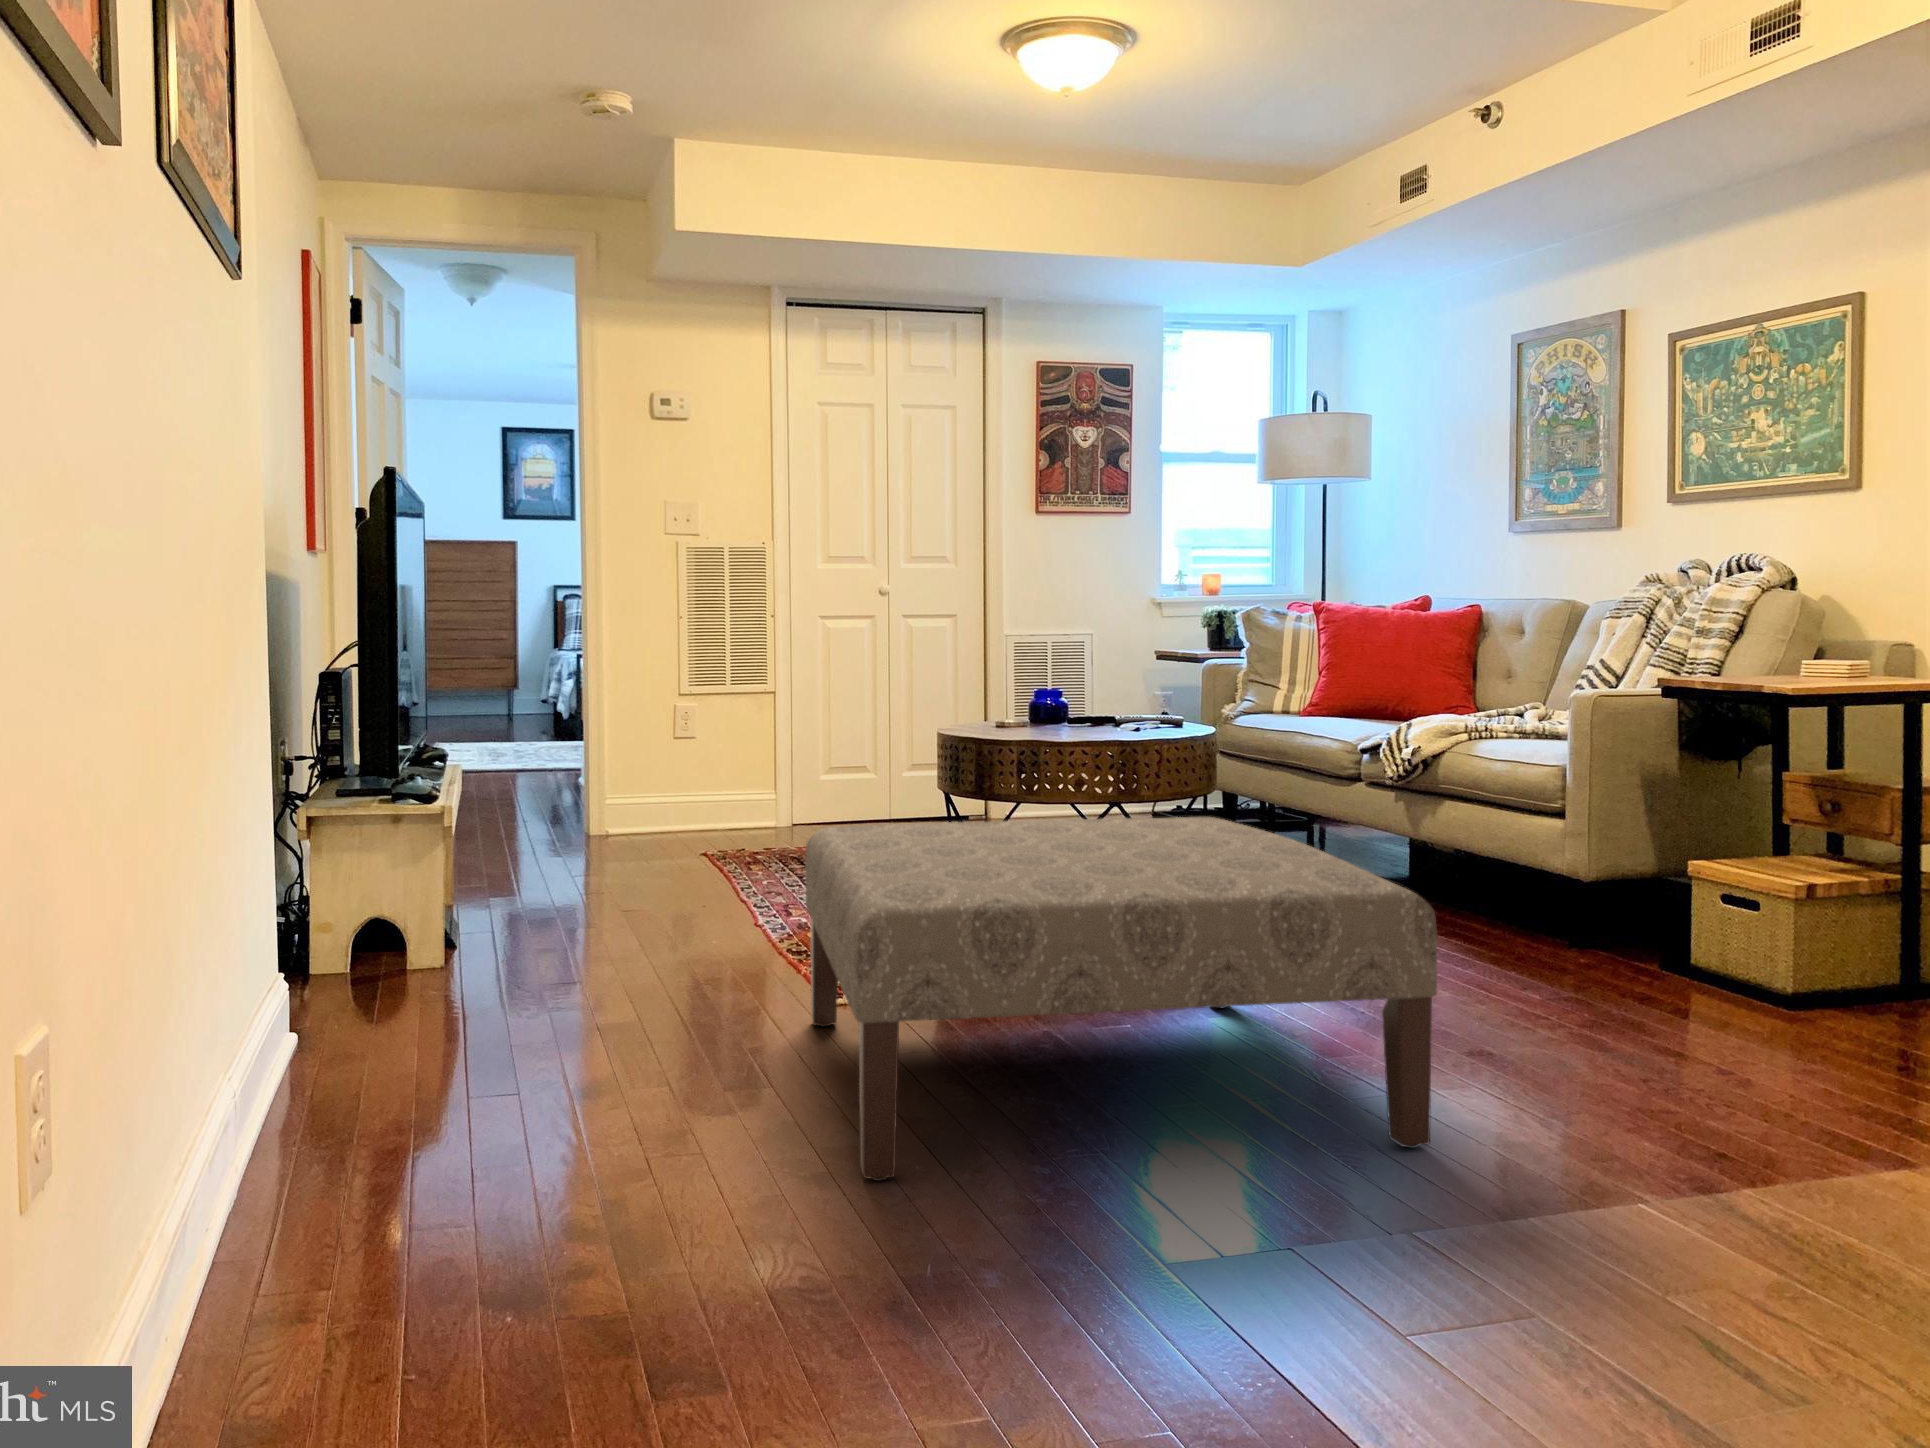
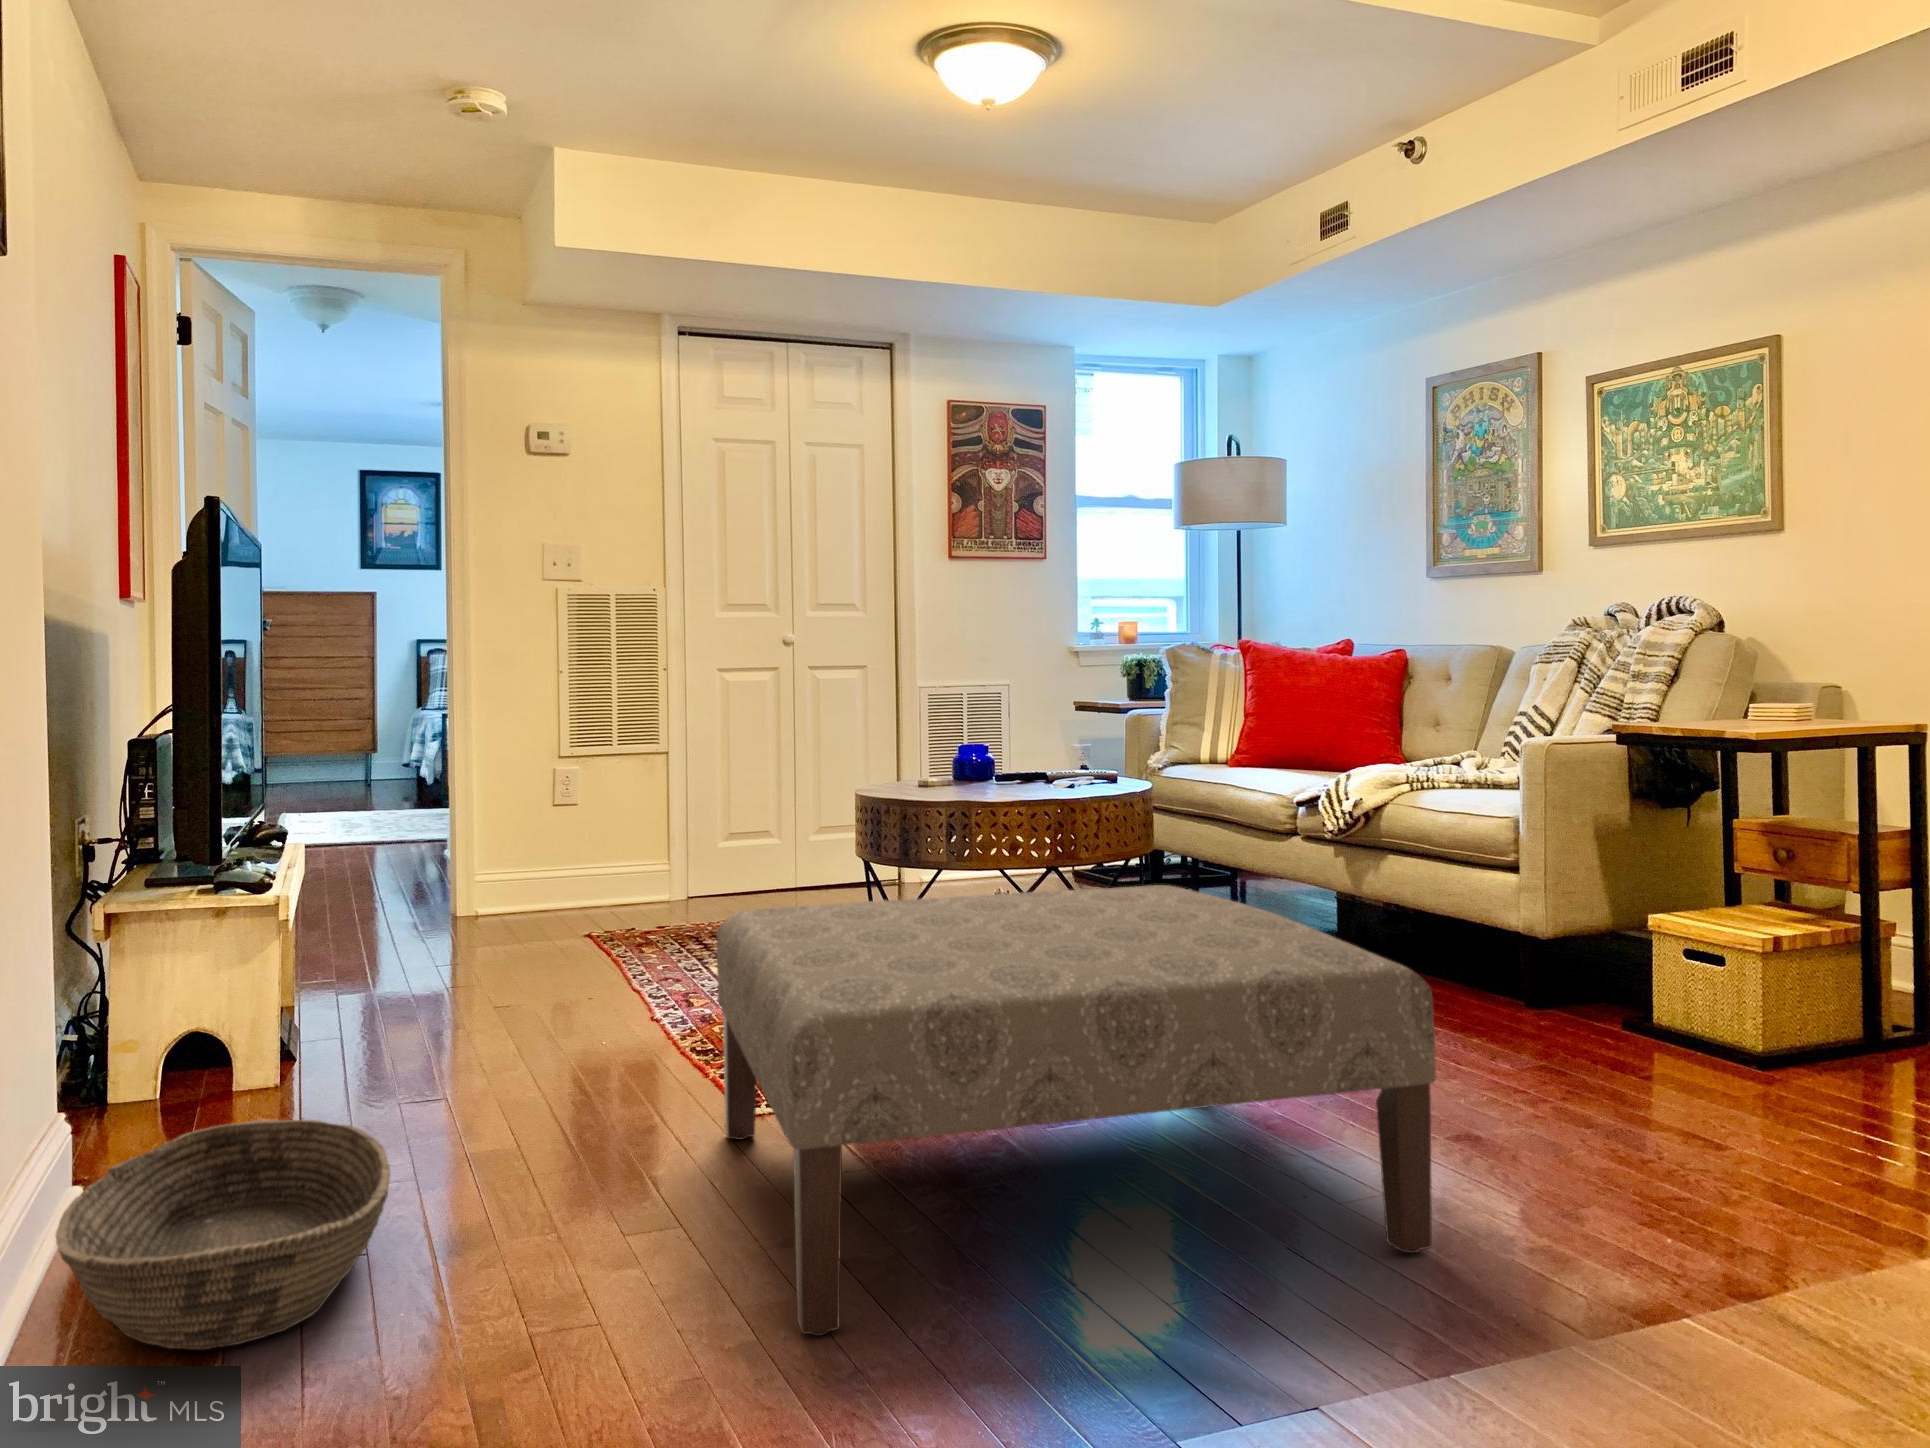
basket: none [273,987,531,1160] -> present [56,1120,390,1349]

